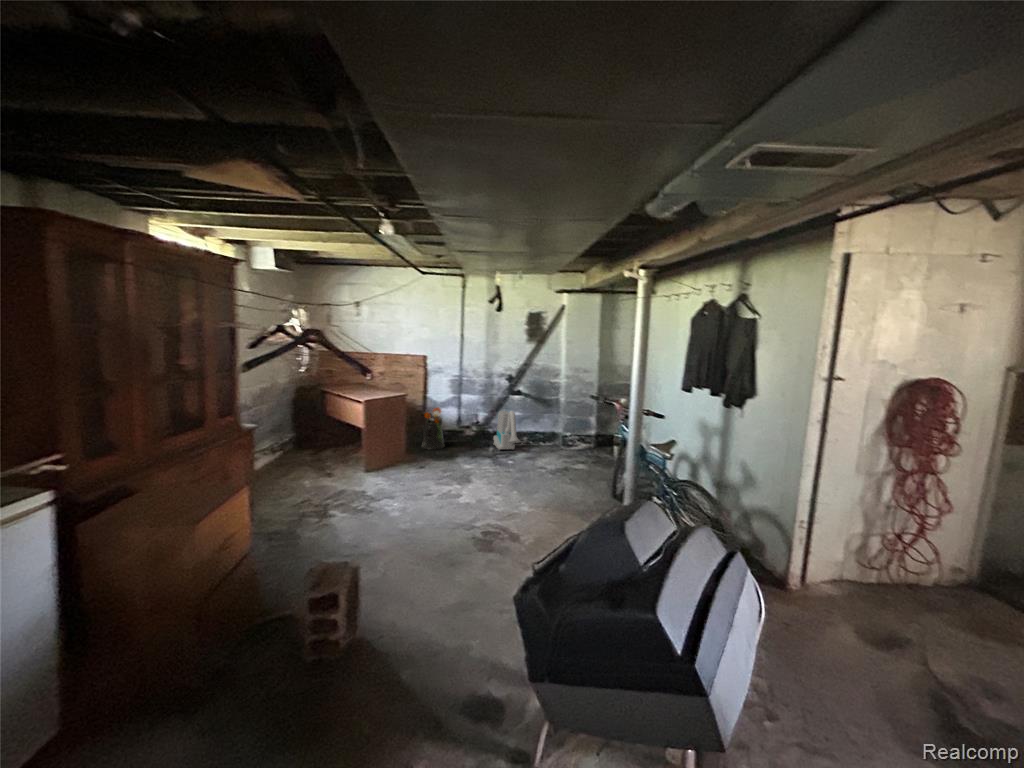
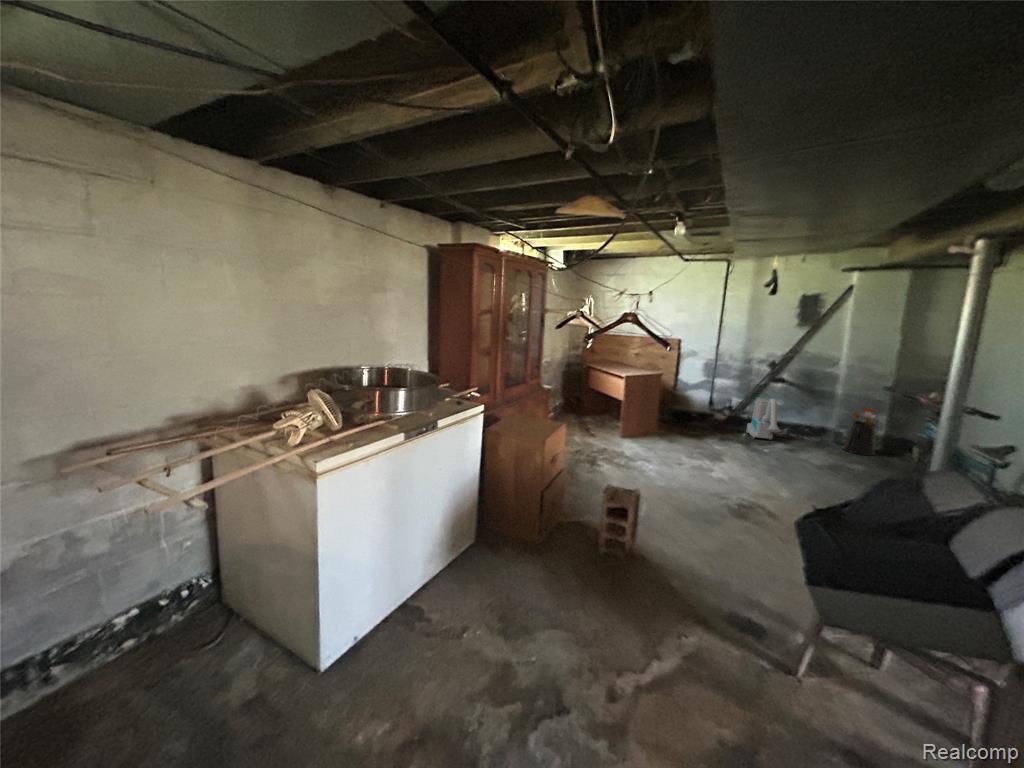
watering can: present [422,407,444,450] -> present [843,408,876,455]

